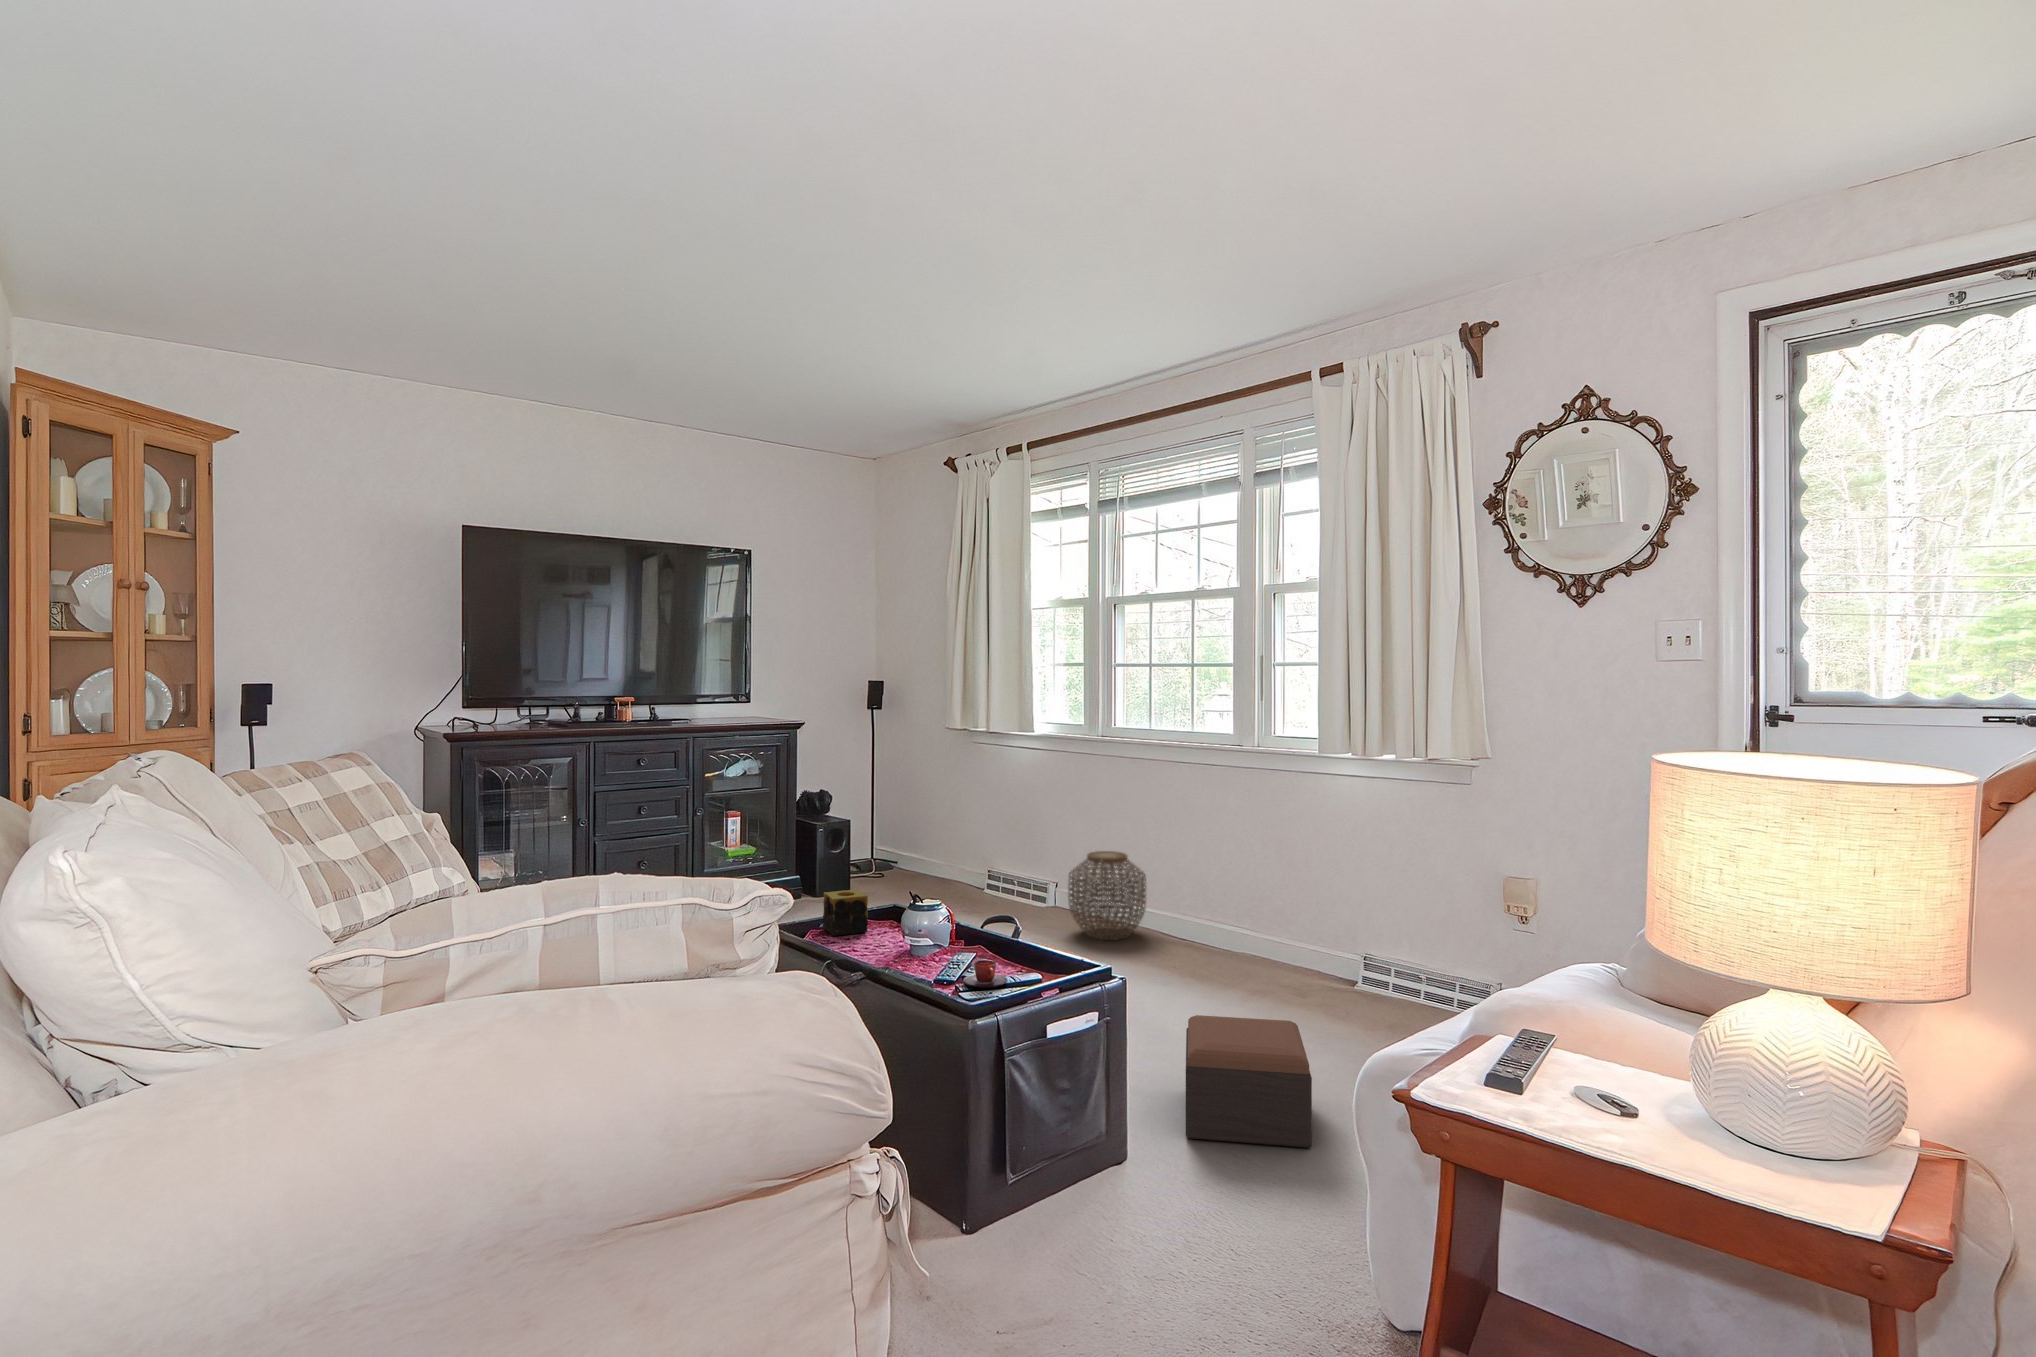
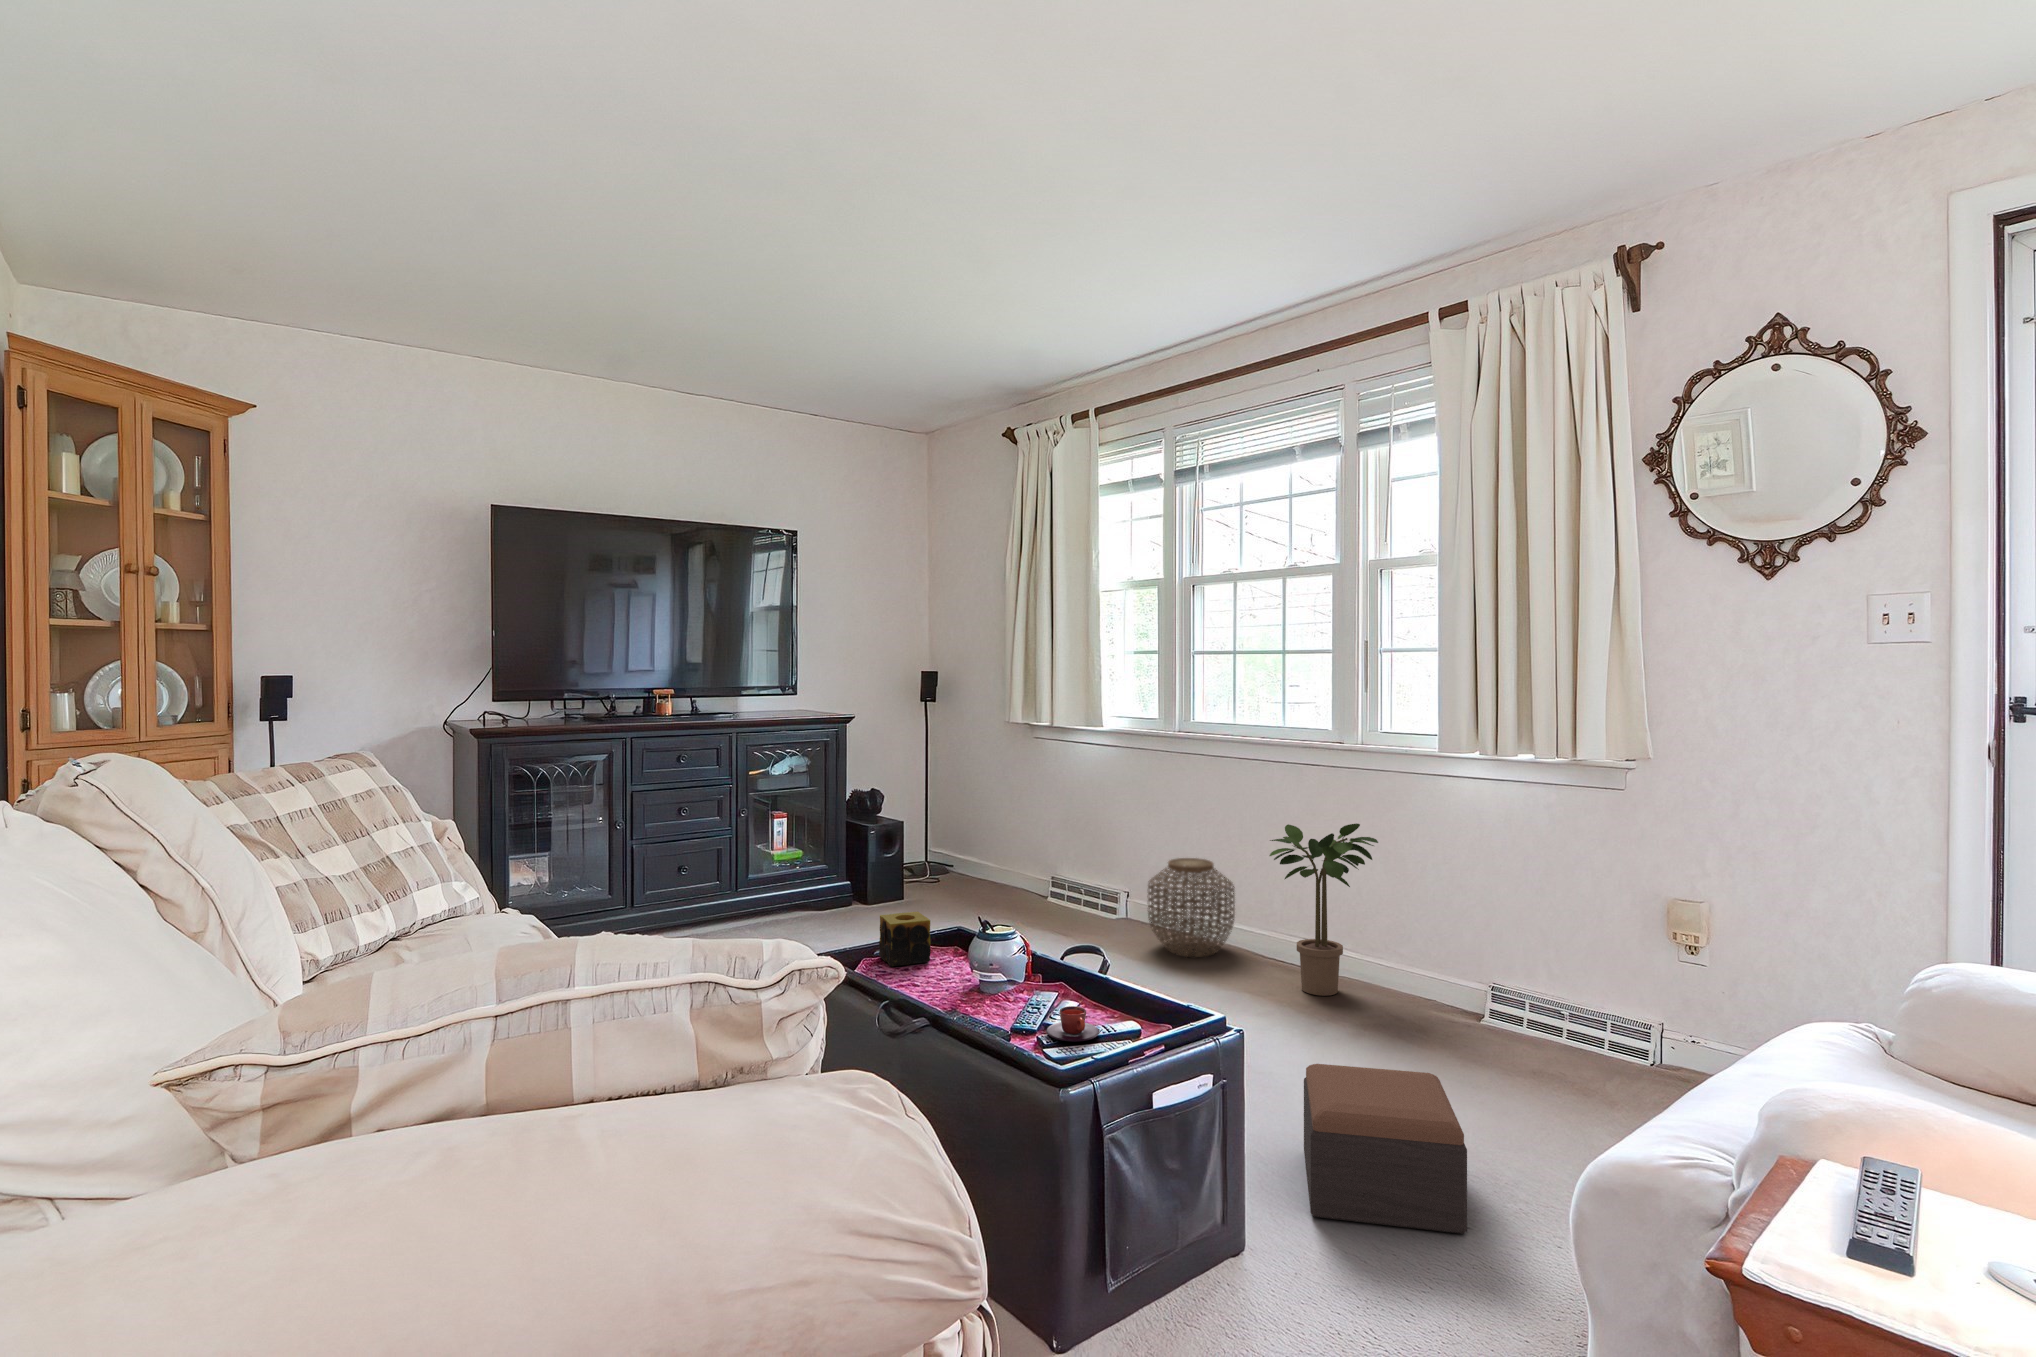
potted plant: none [1173,817,1267,970] -> present [1269,823,1378,996]

